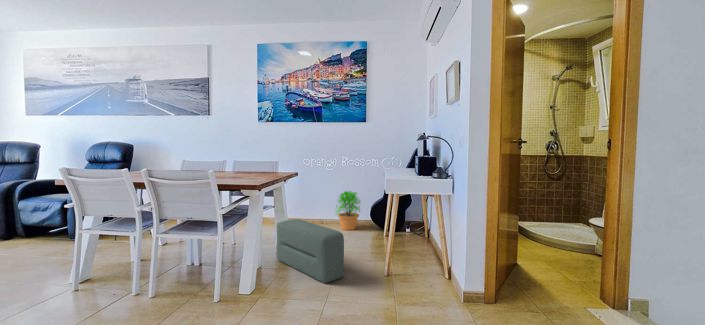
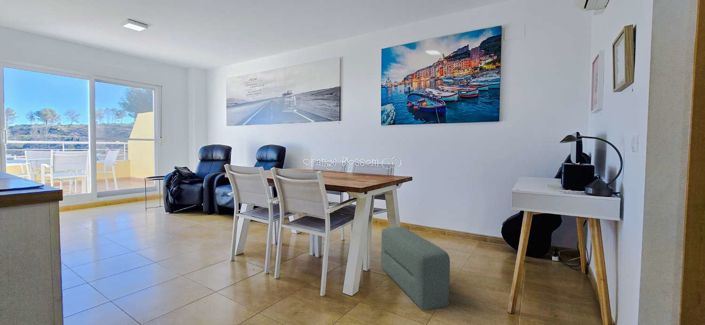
potted plant: present [336,191,360,230] -> none [455,198,489,244]

